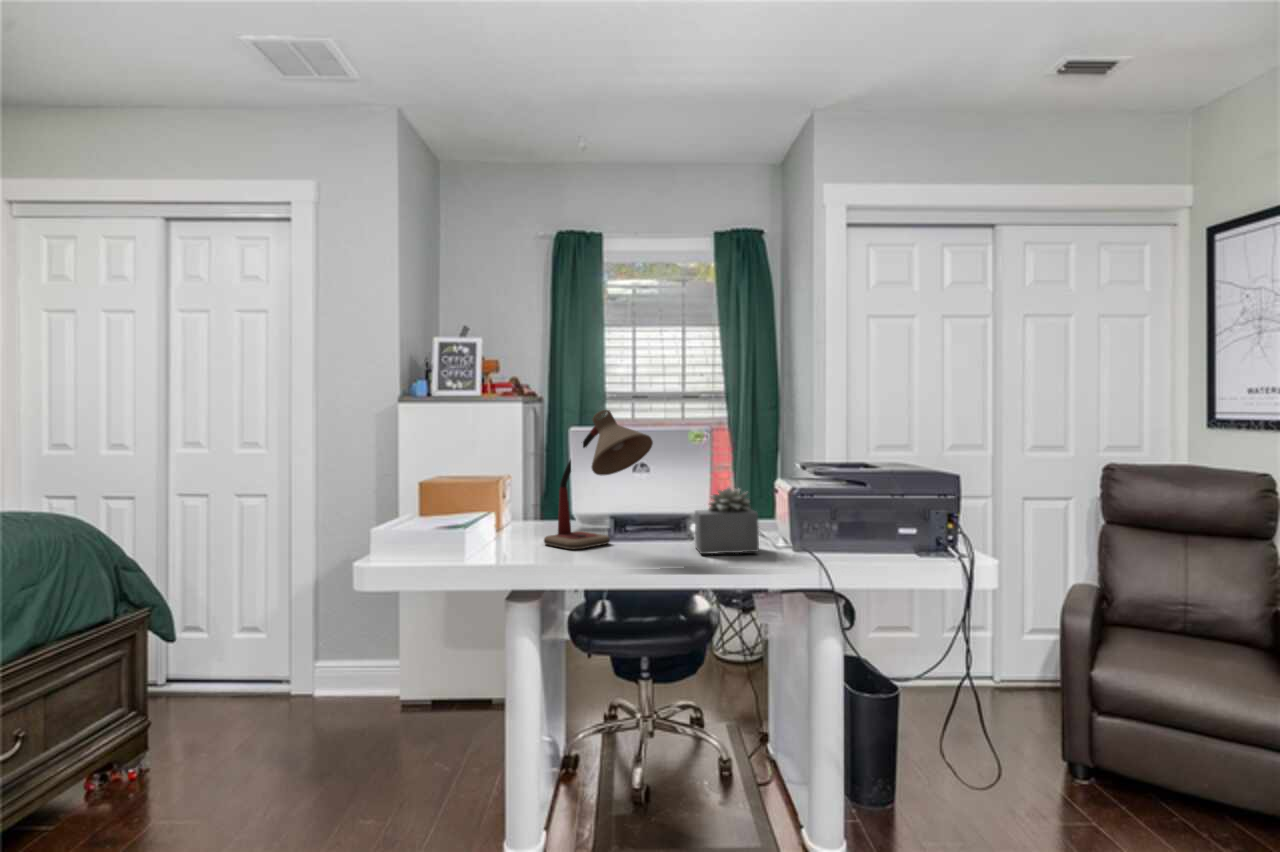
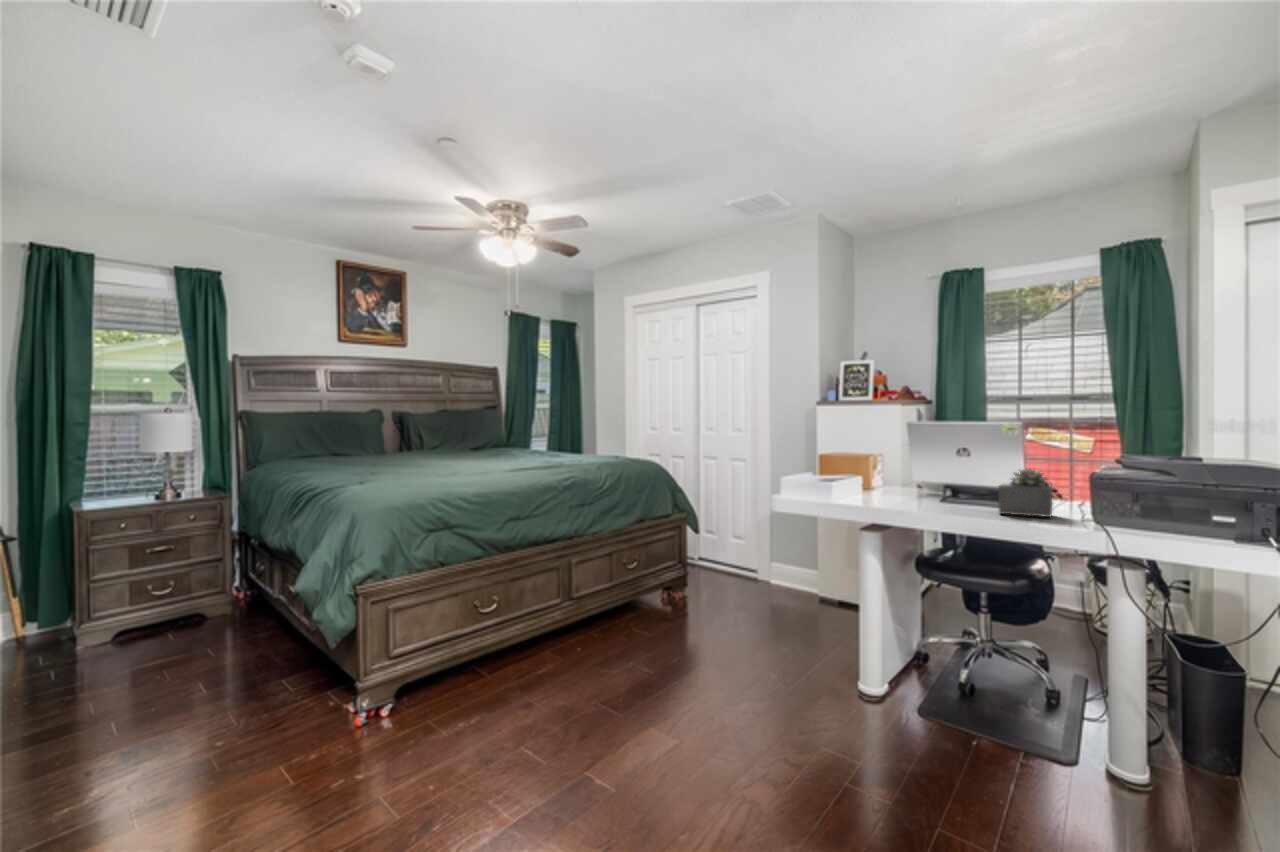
desk lamp: present [544,410,653,549] -> none [891,412,966,503]

